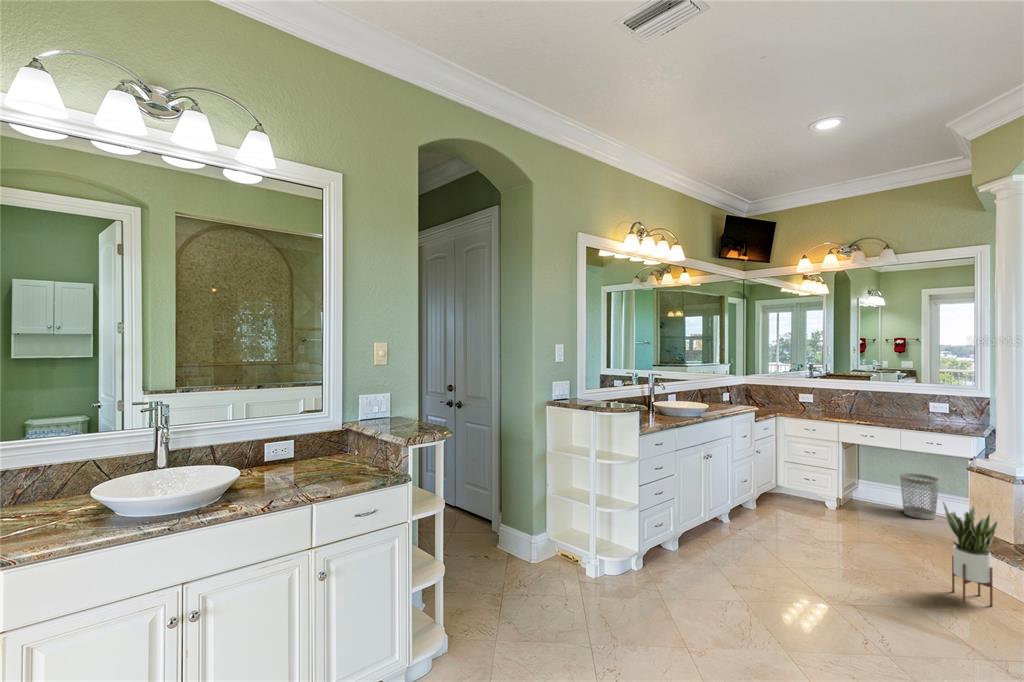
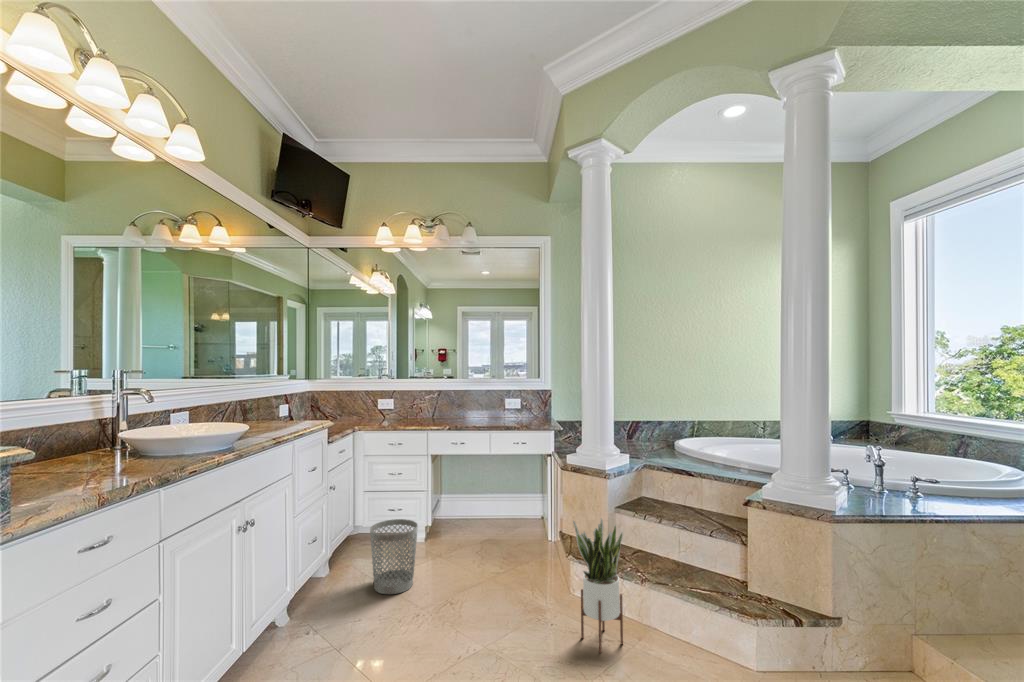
wastebasket: present [900,473,939,519] -> present [370,519,418,594]

